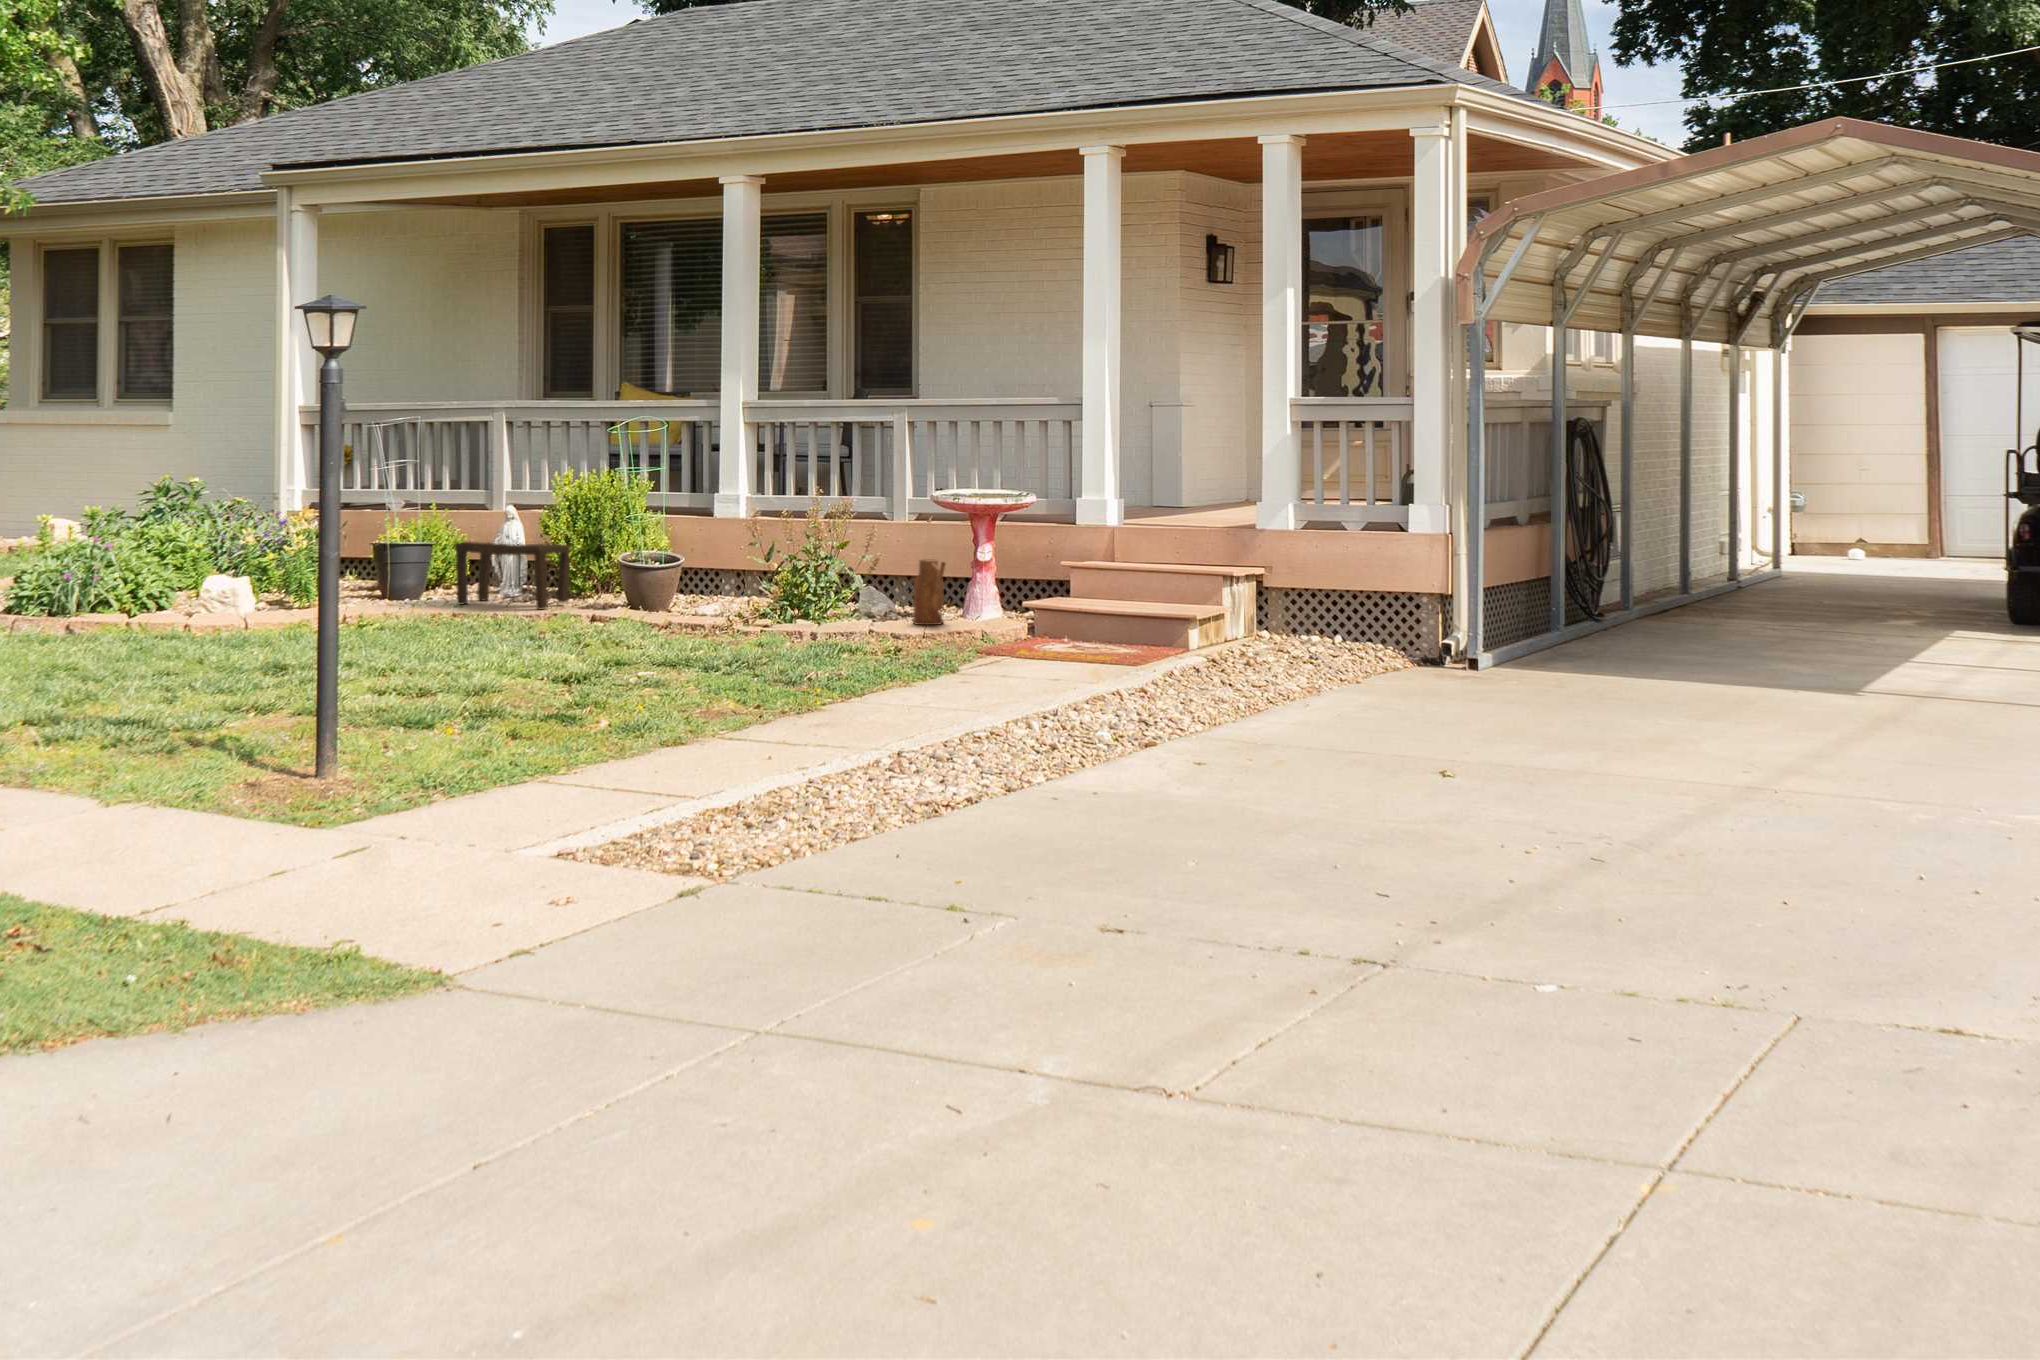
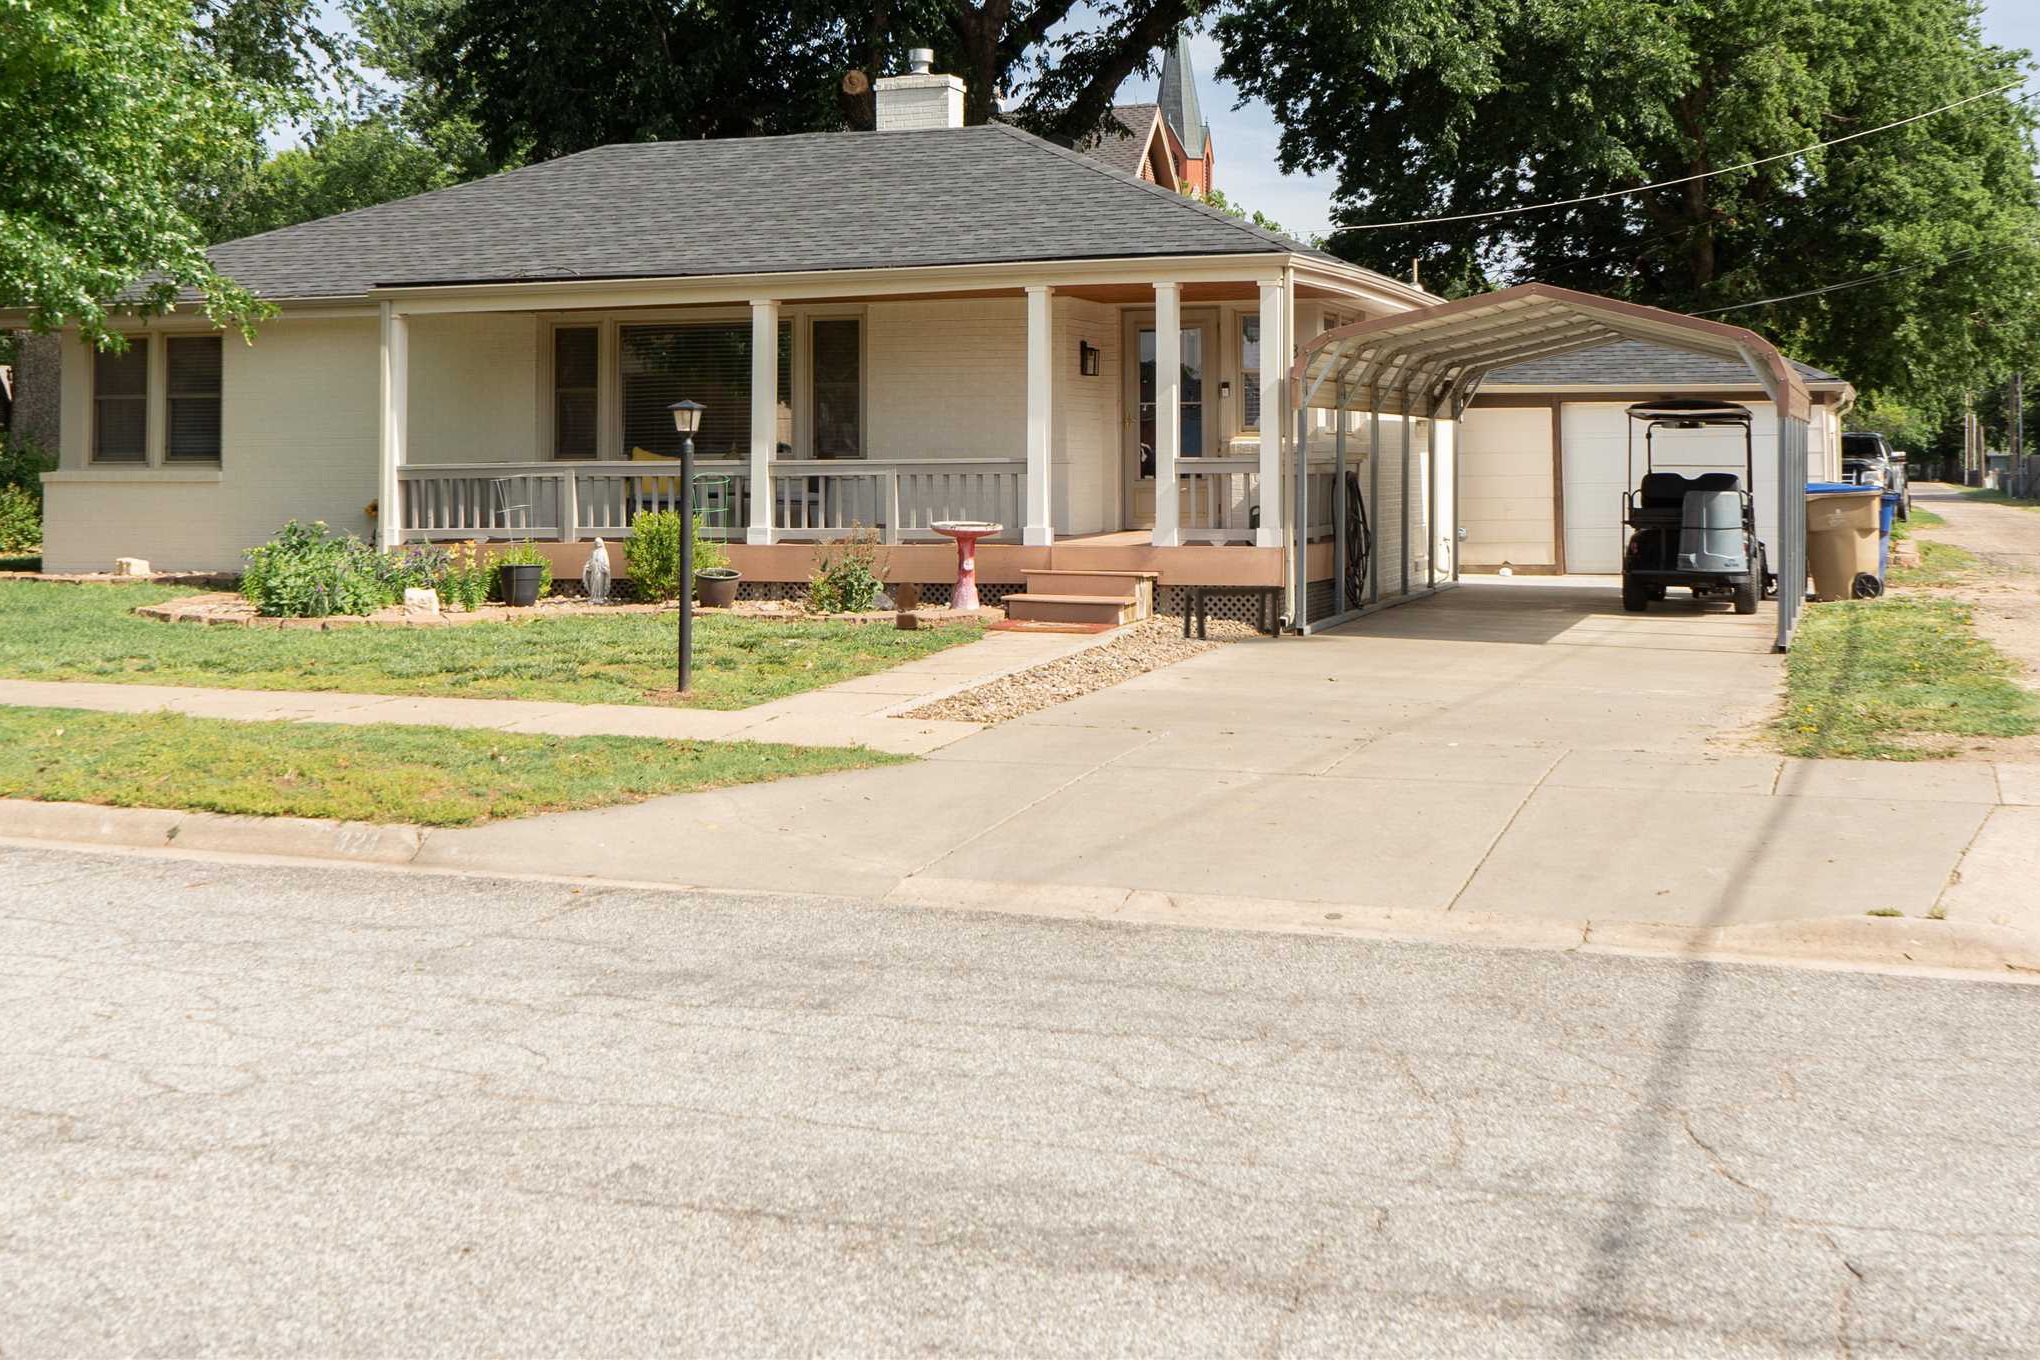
bench: present [455,542,570,609] -> present [1183,586,1280,640]

